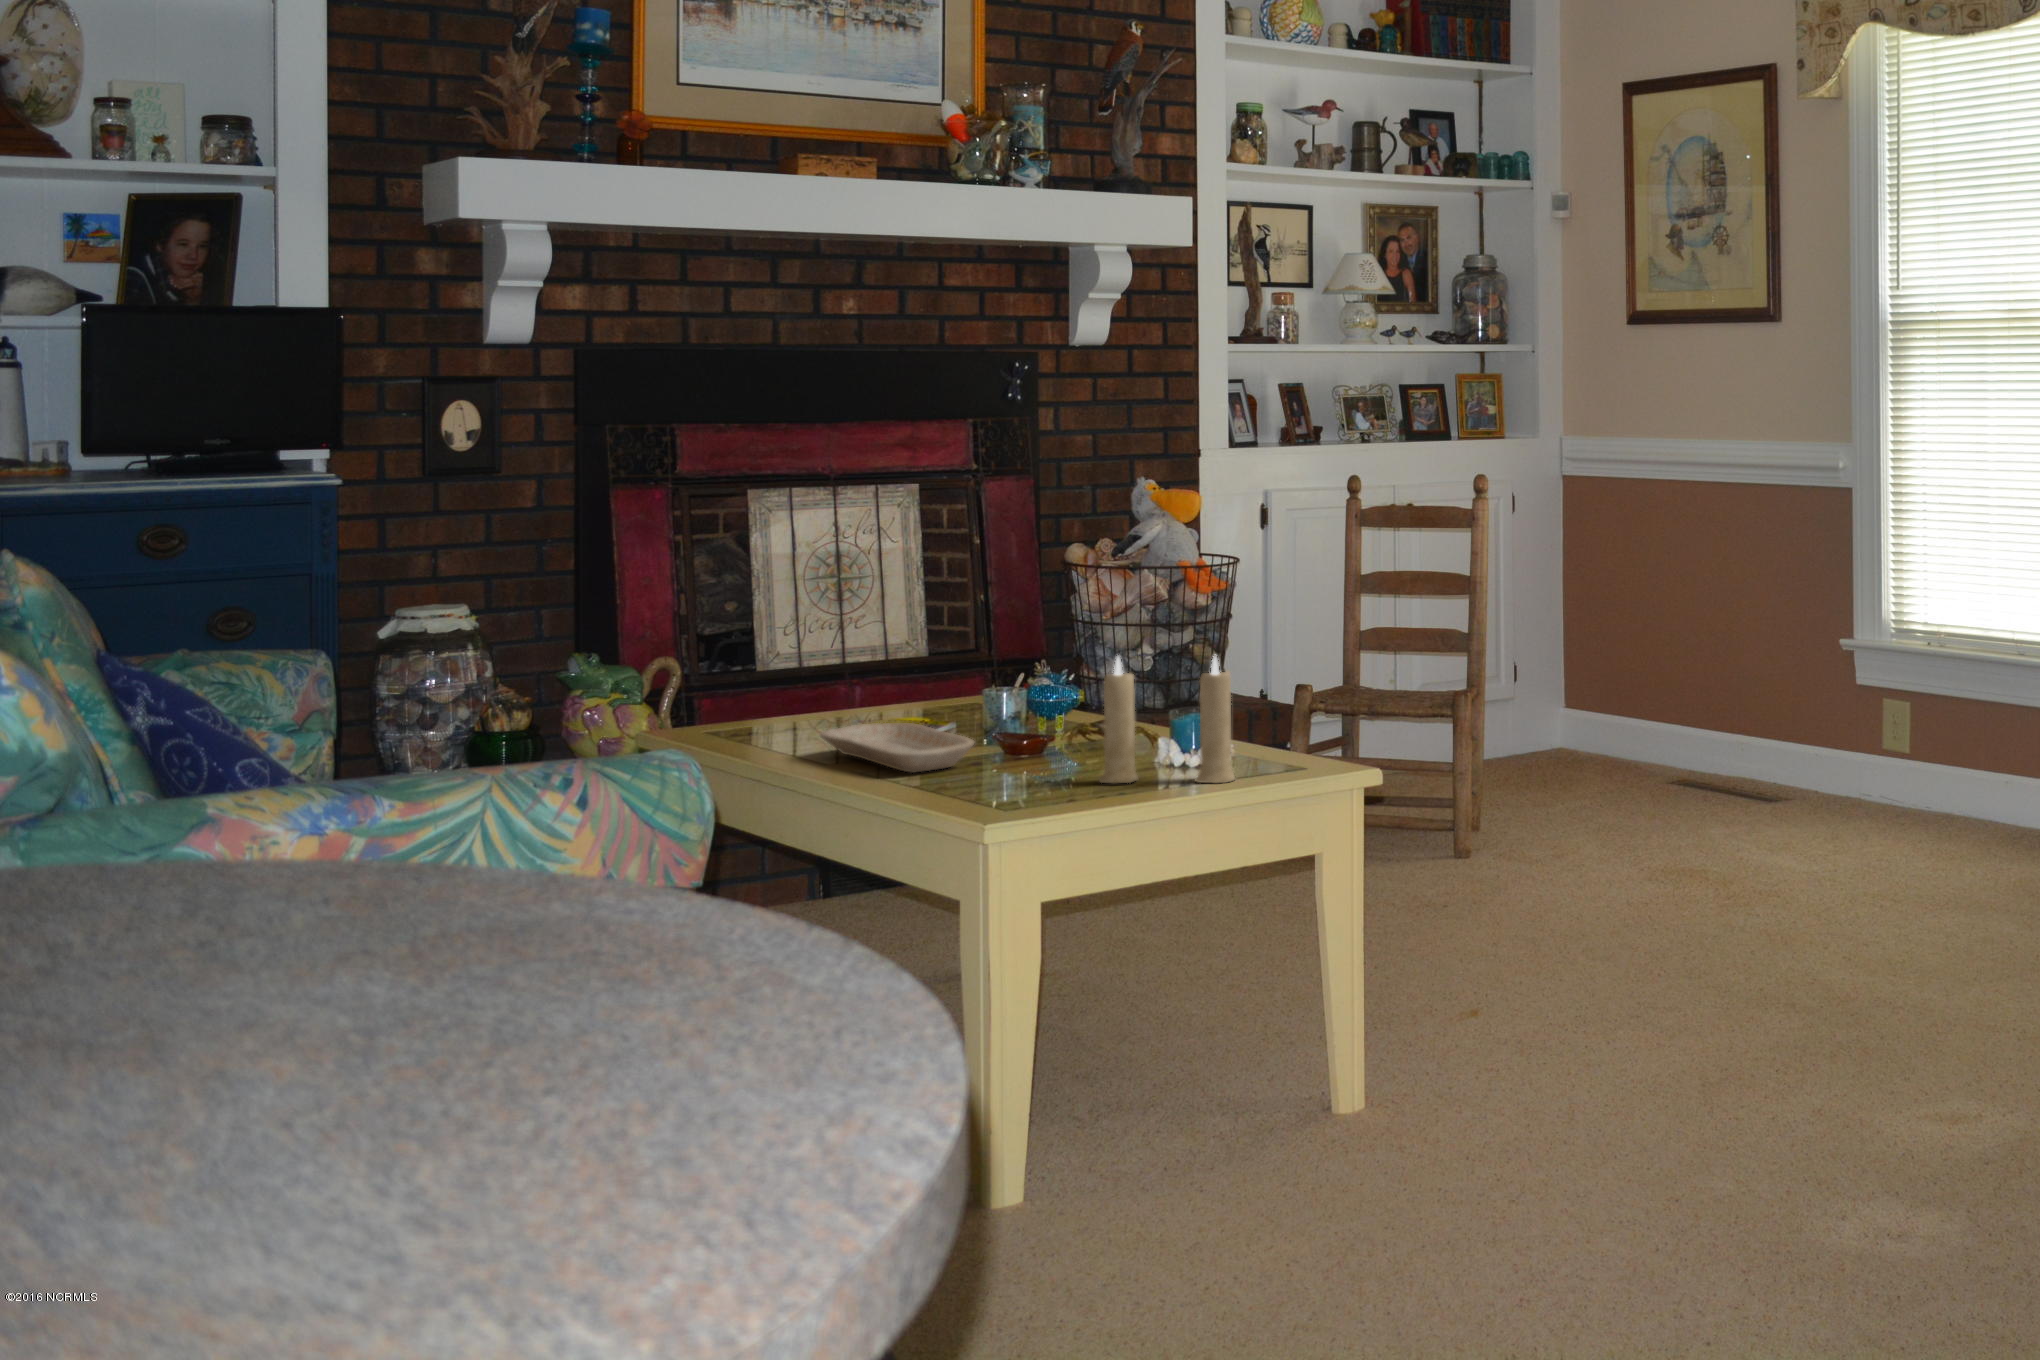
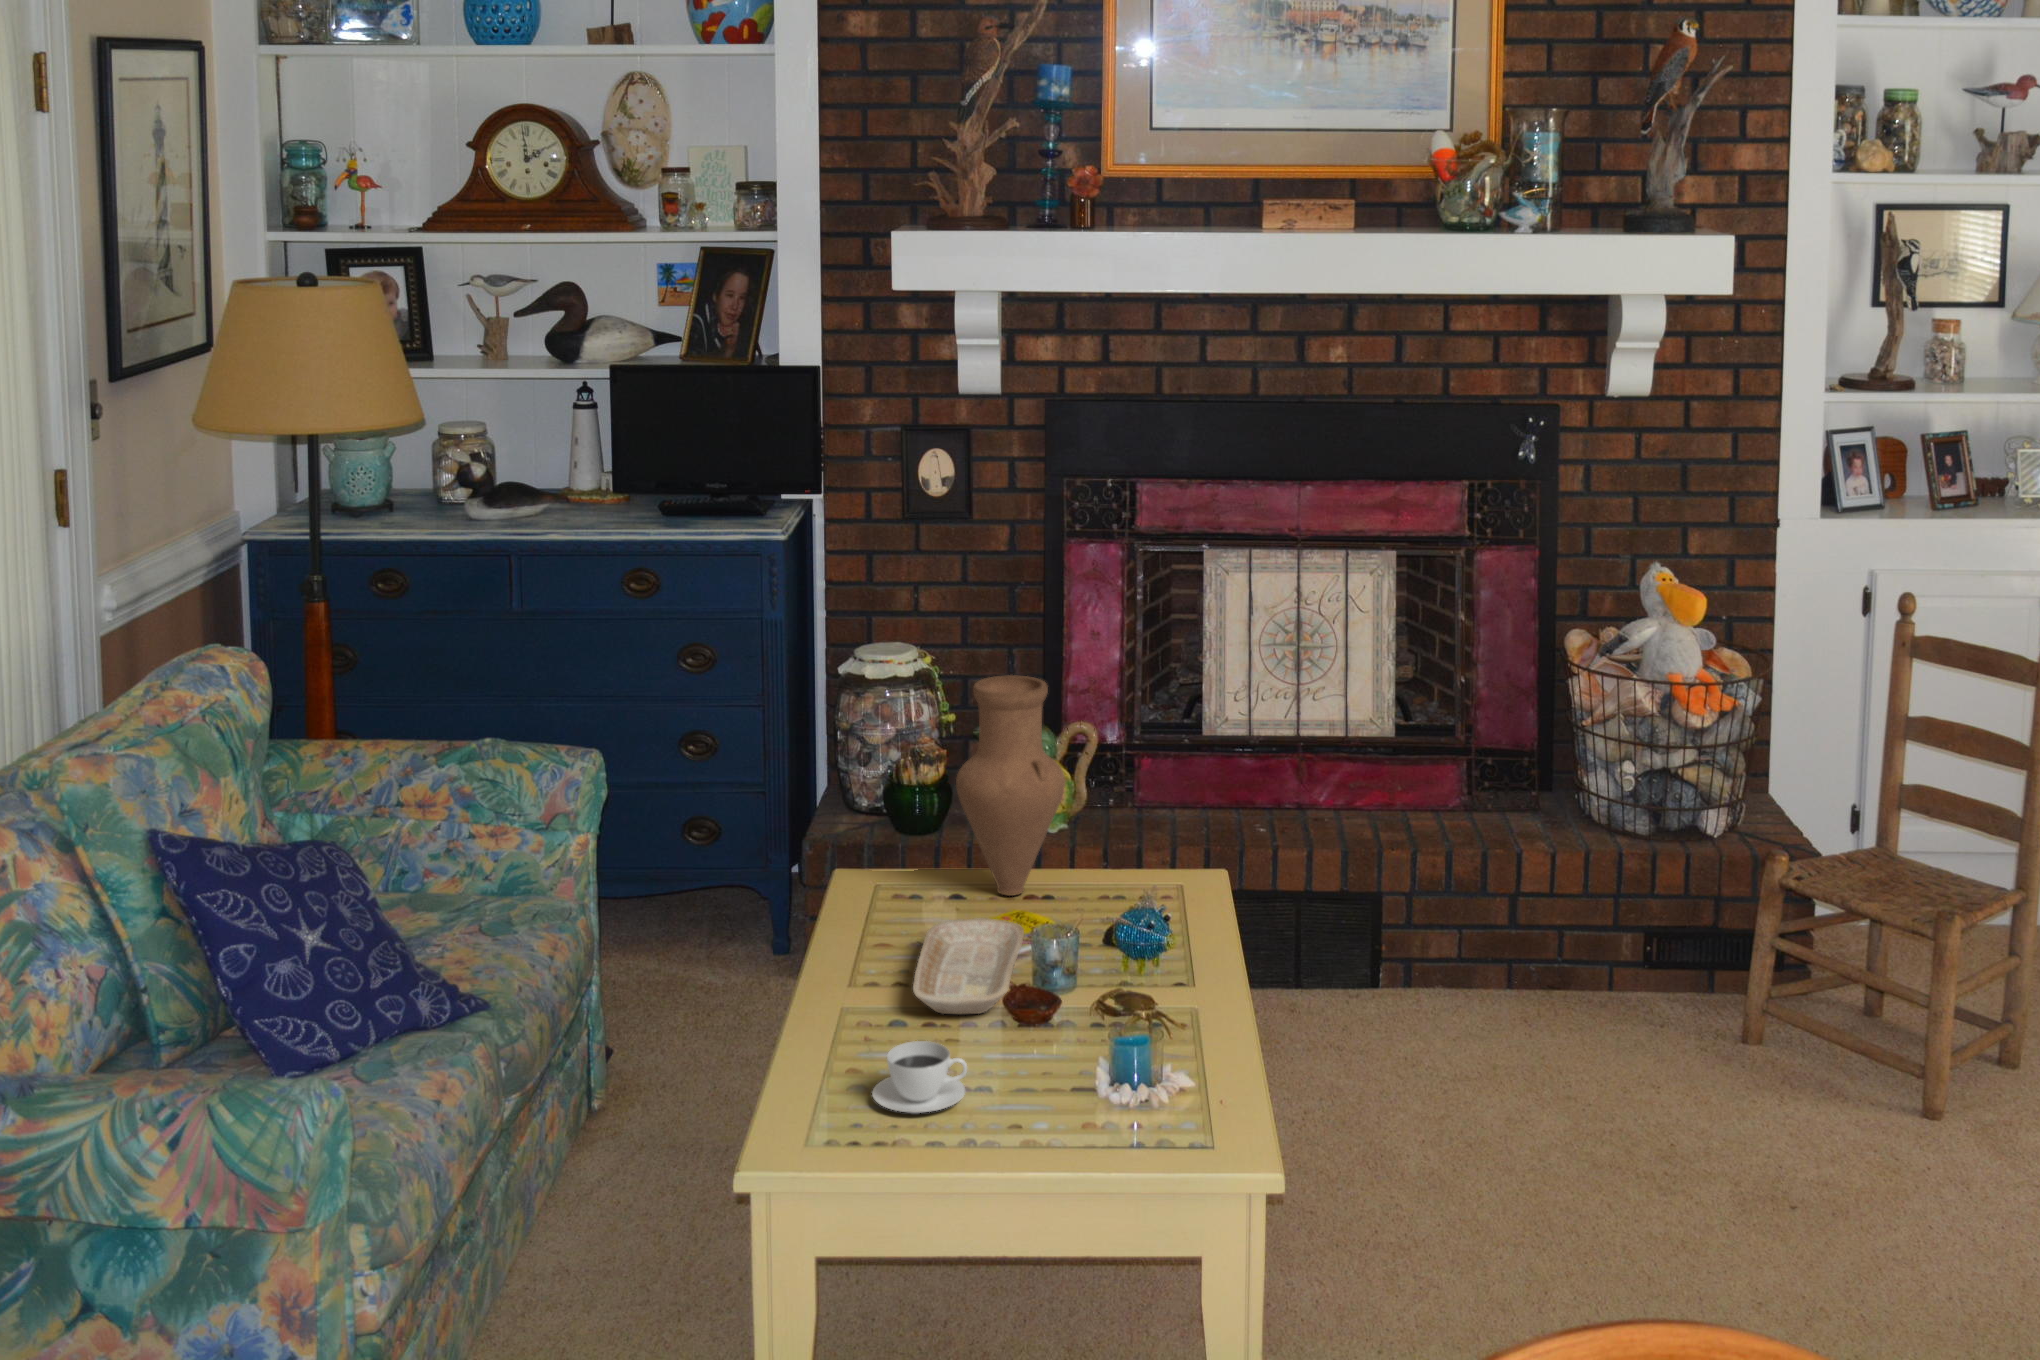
vase: none [754,524,864,733] -> present [956,675,1065,896]
candle: present [1099,656,1235,783] -> none [1020,960,1146,1154]
teacup: none [965,748,1053,799] -> present [872,1041,967,1113]

